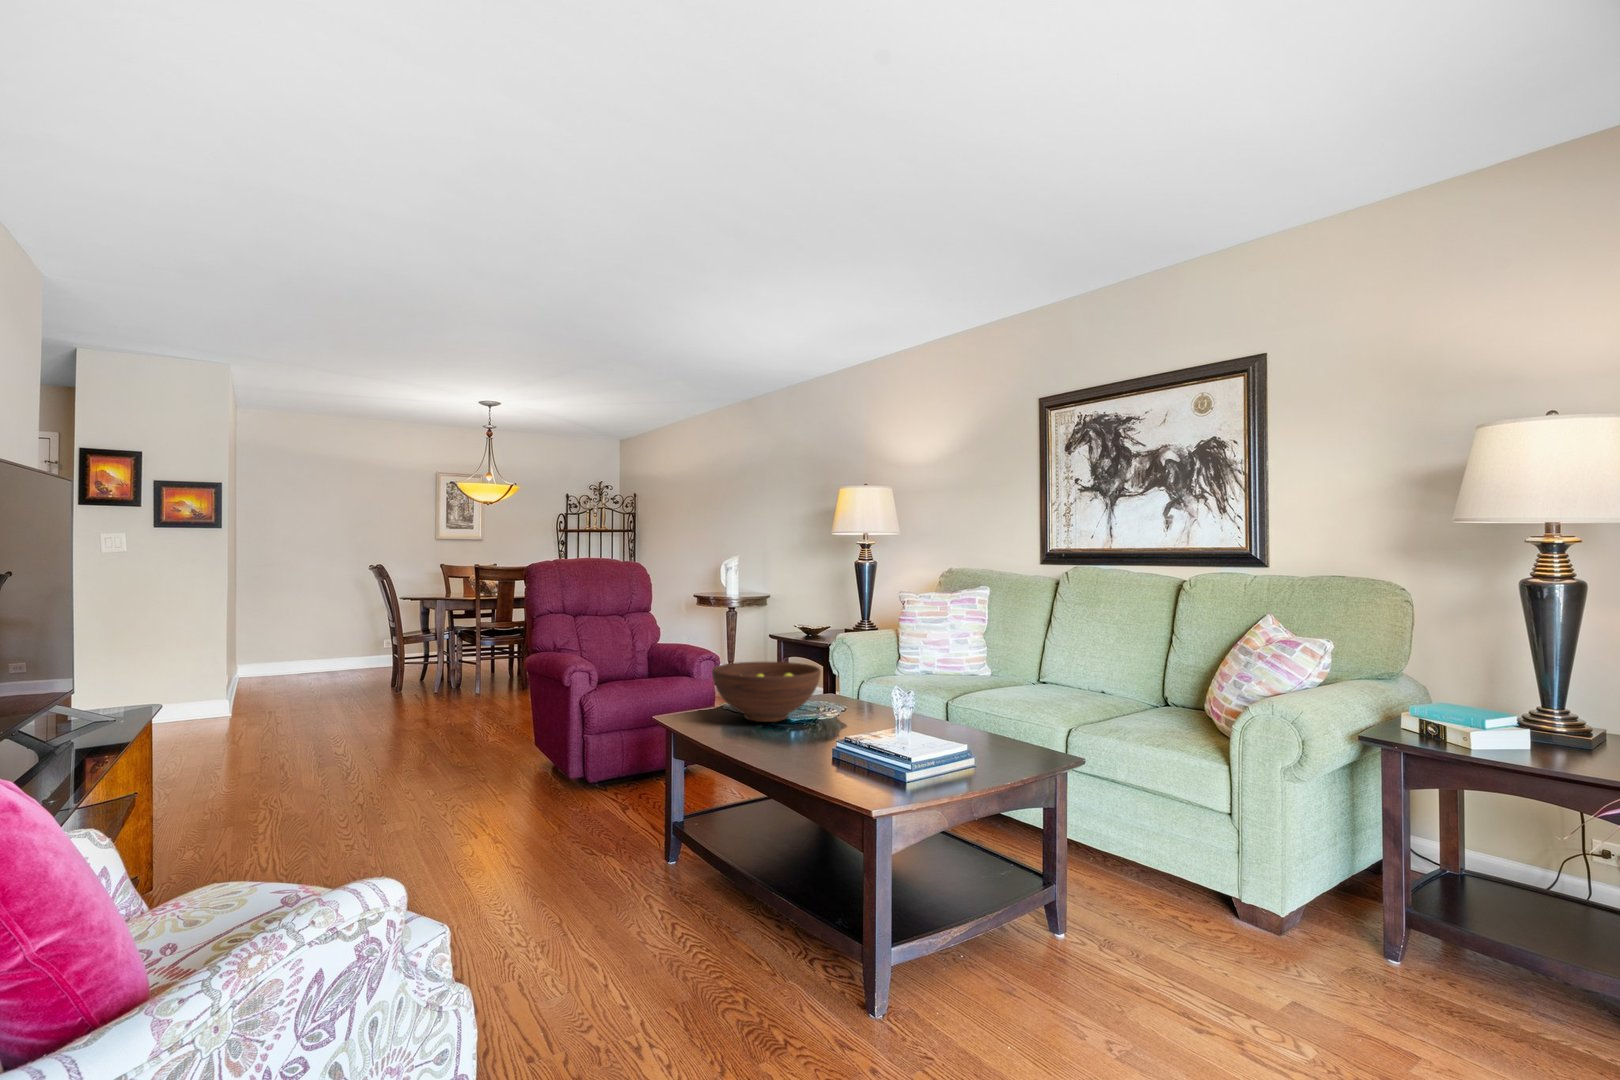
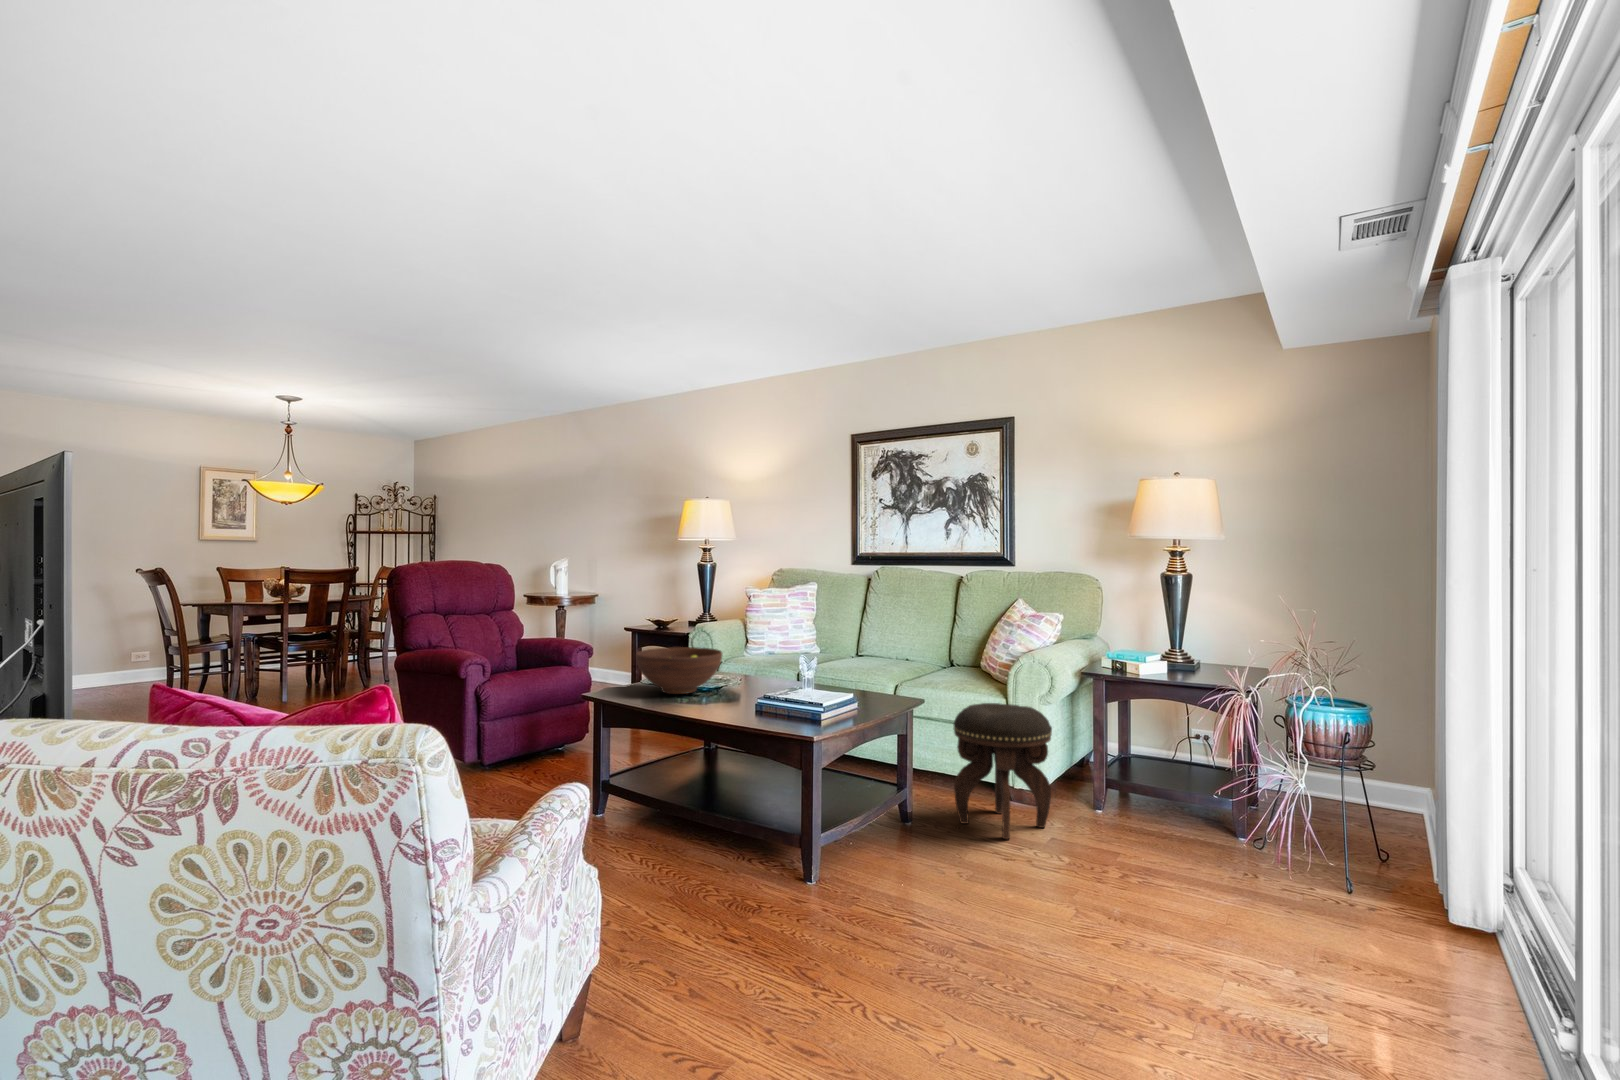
footstool: none [1133,769,1298,992] -> present [953,703,1052,839]

